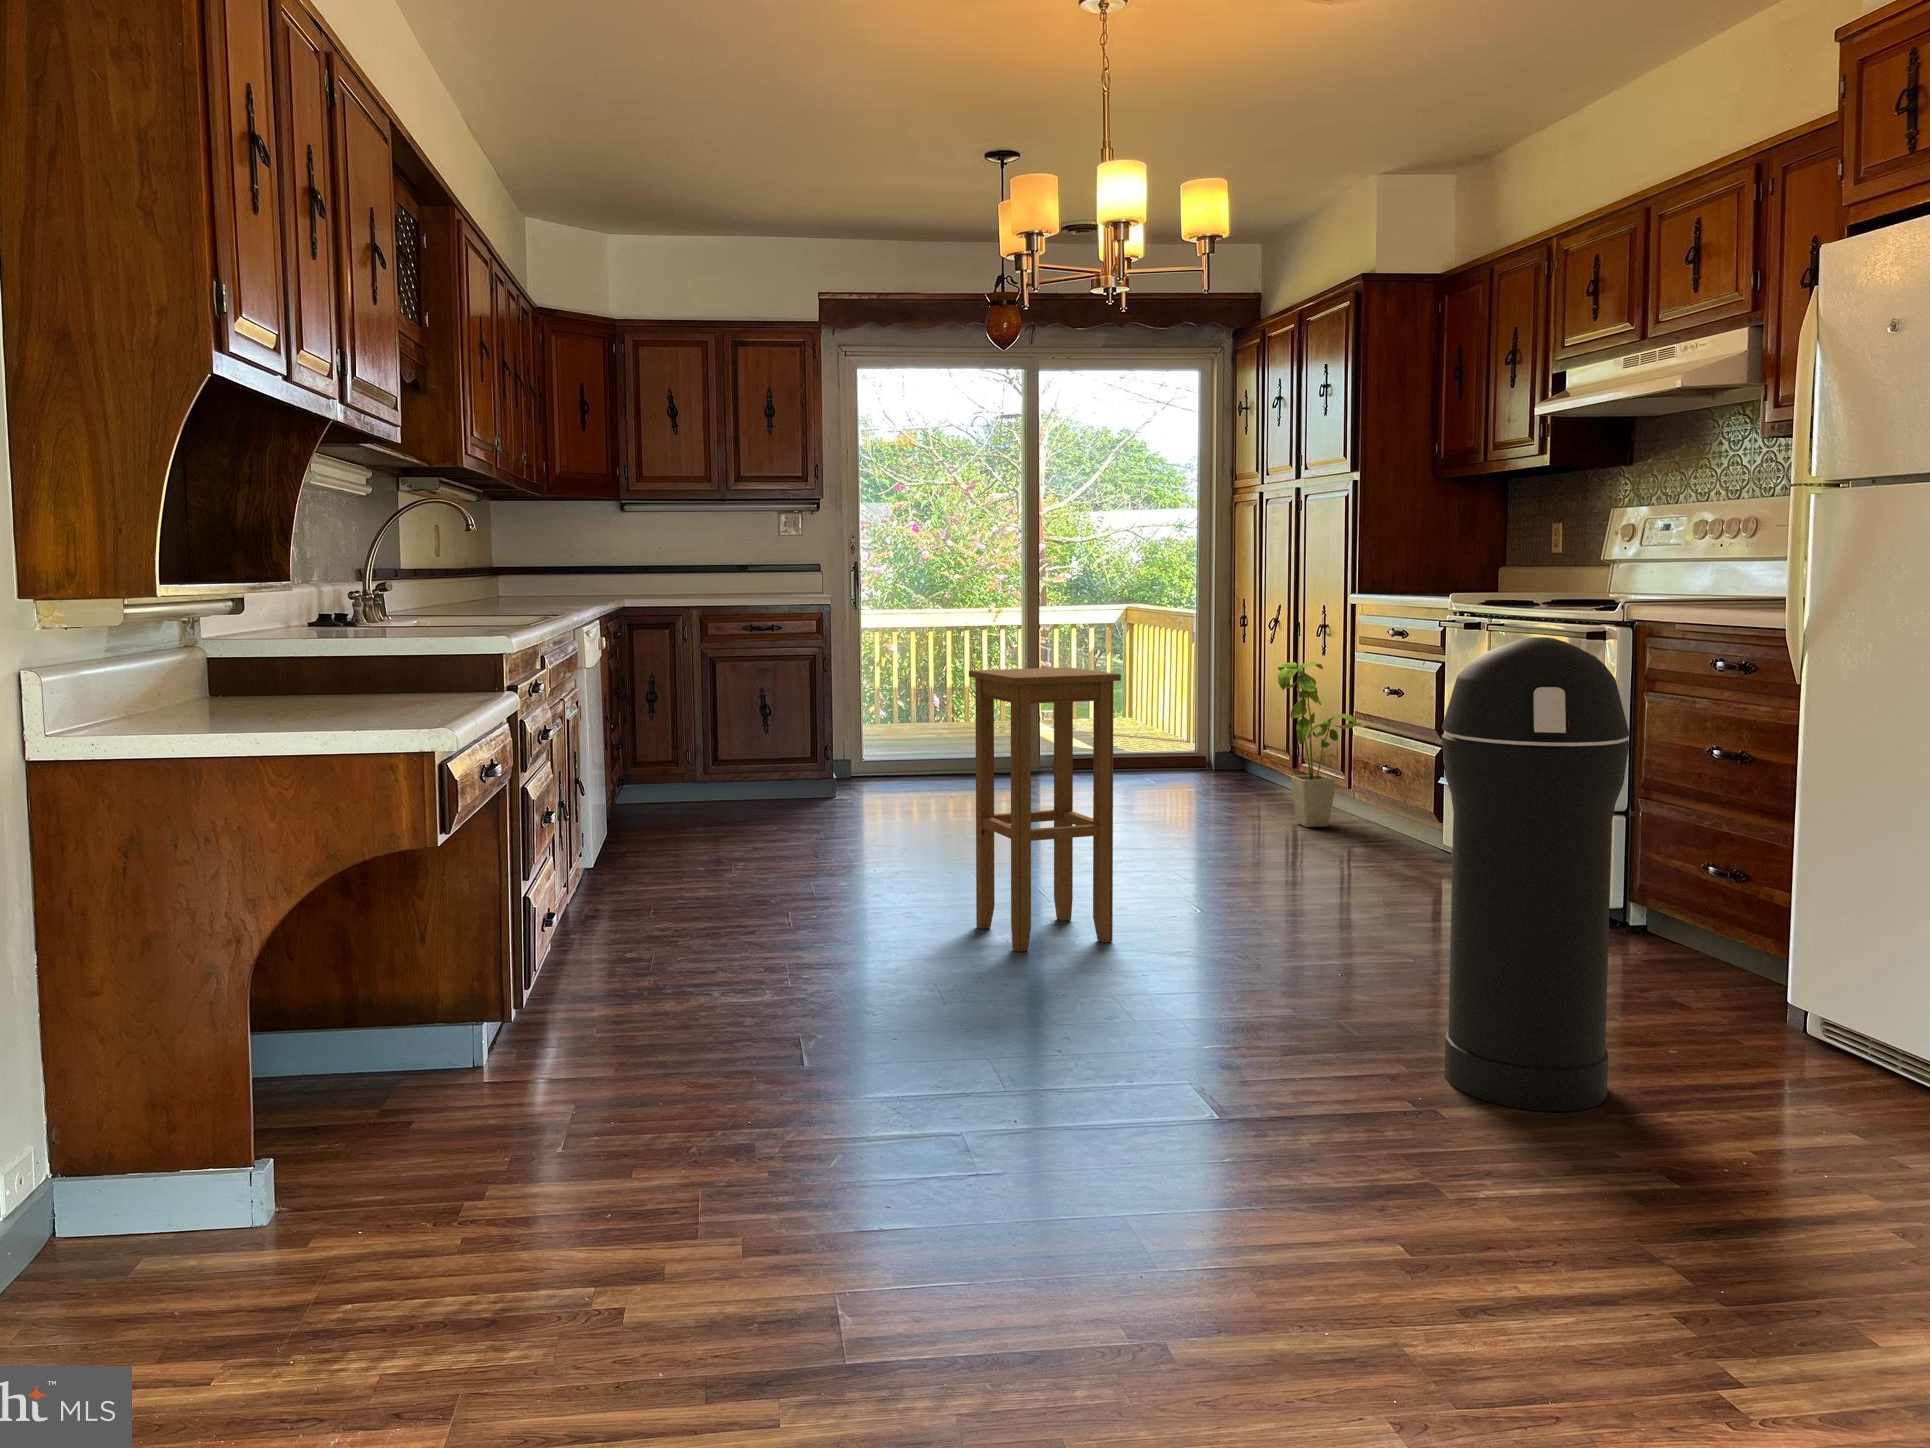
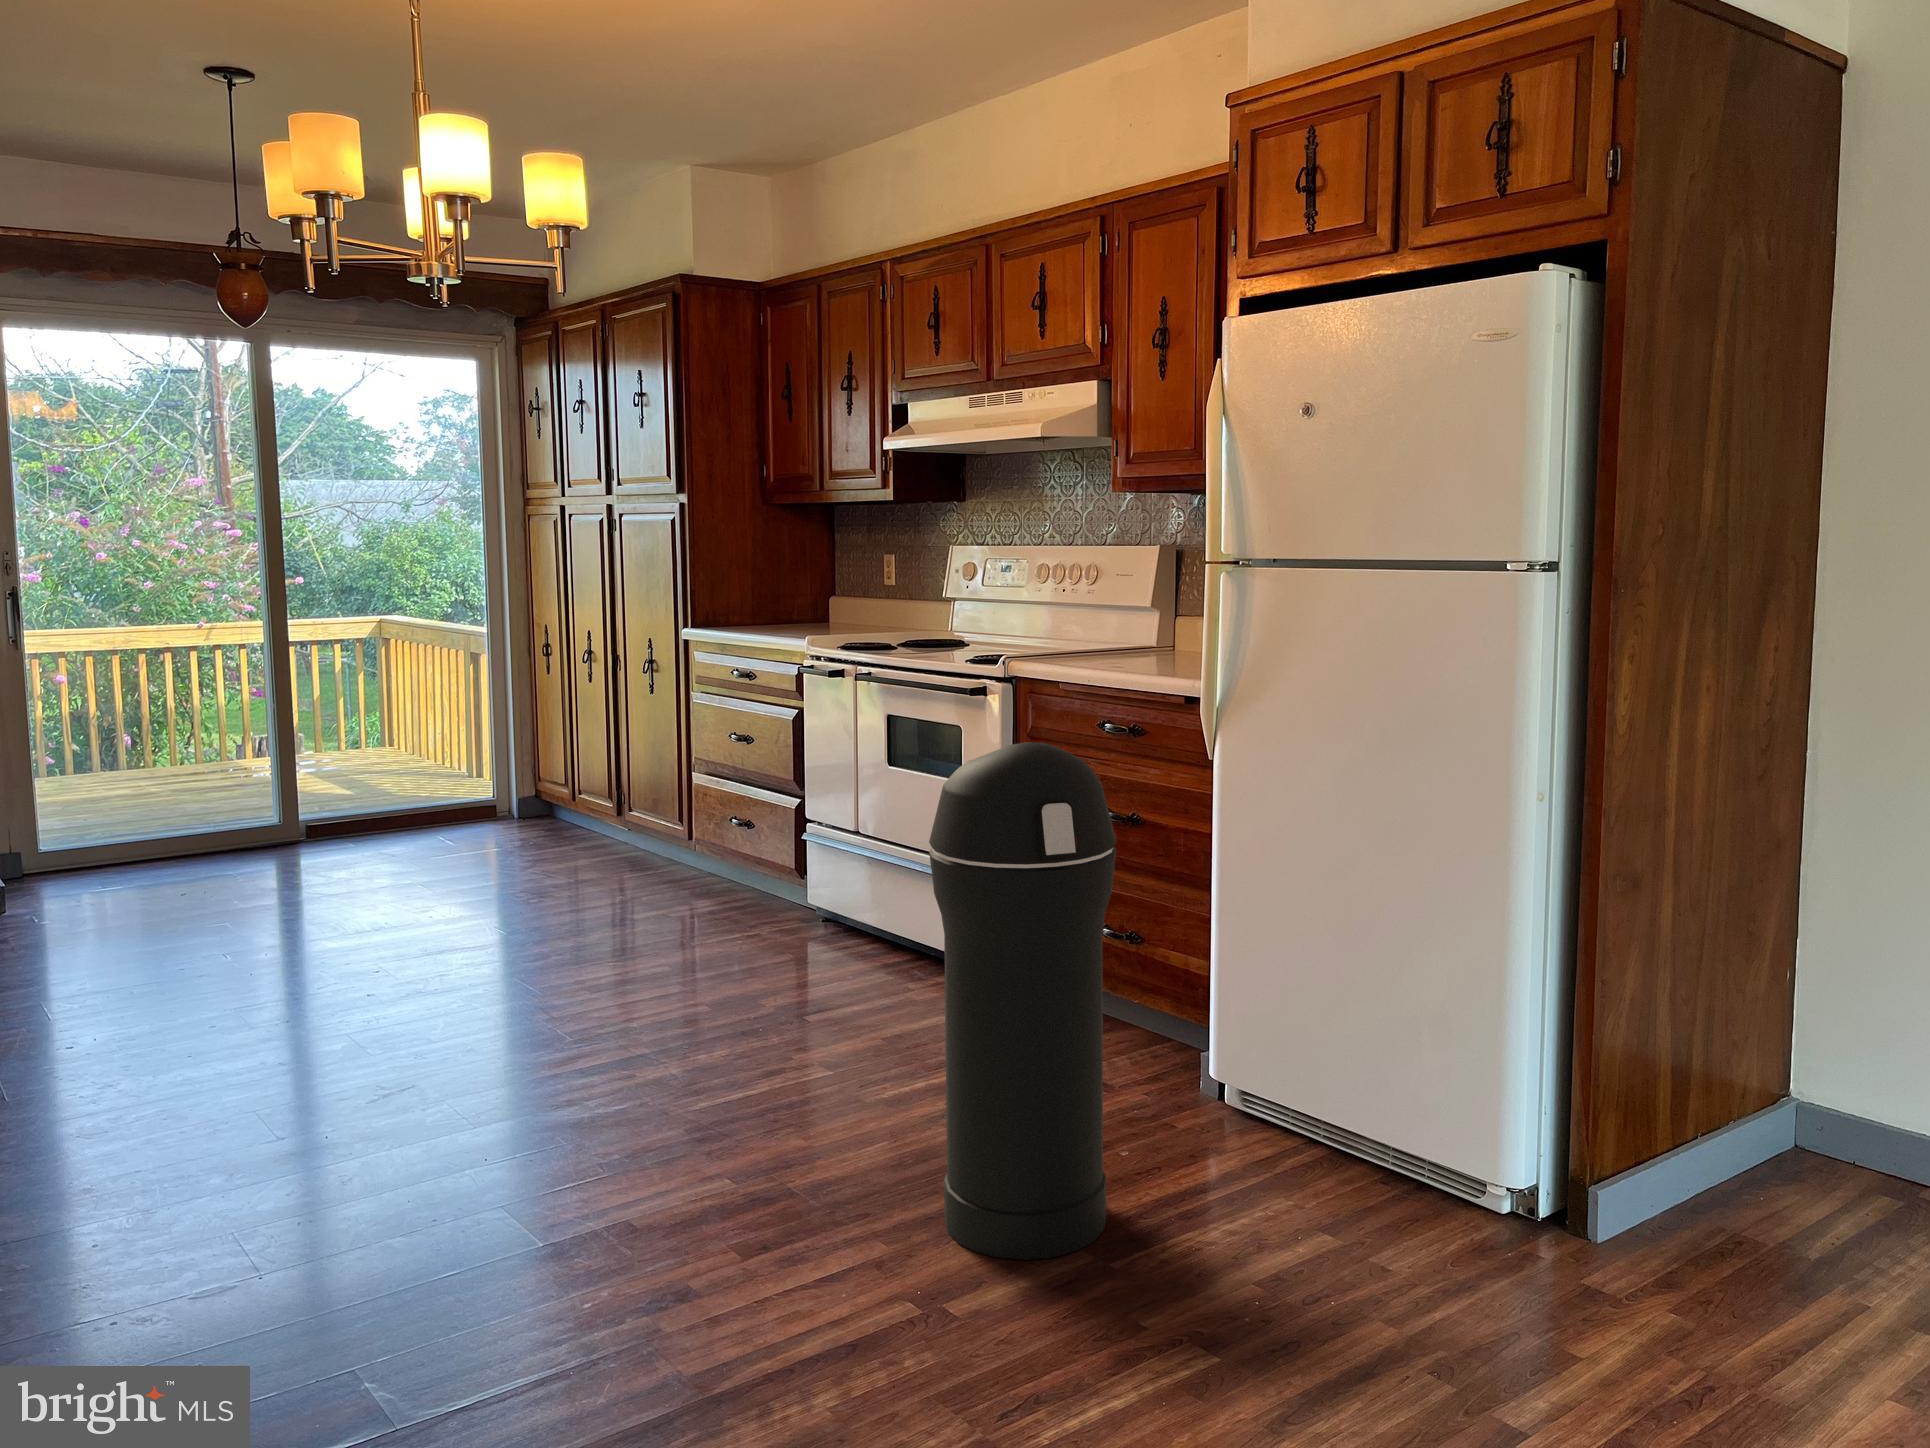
house plant: present [1278,662,1362,827] -> none [611,707,708,893]
stool: present [969,667,1121,952] -> none [259,766,491,1164]

